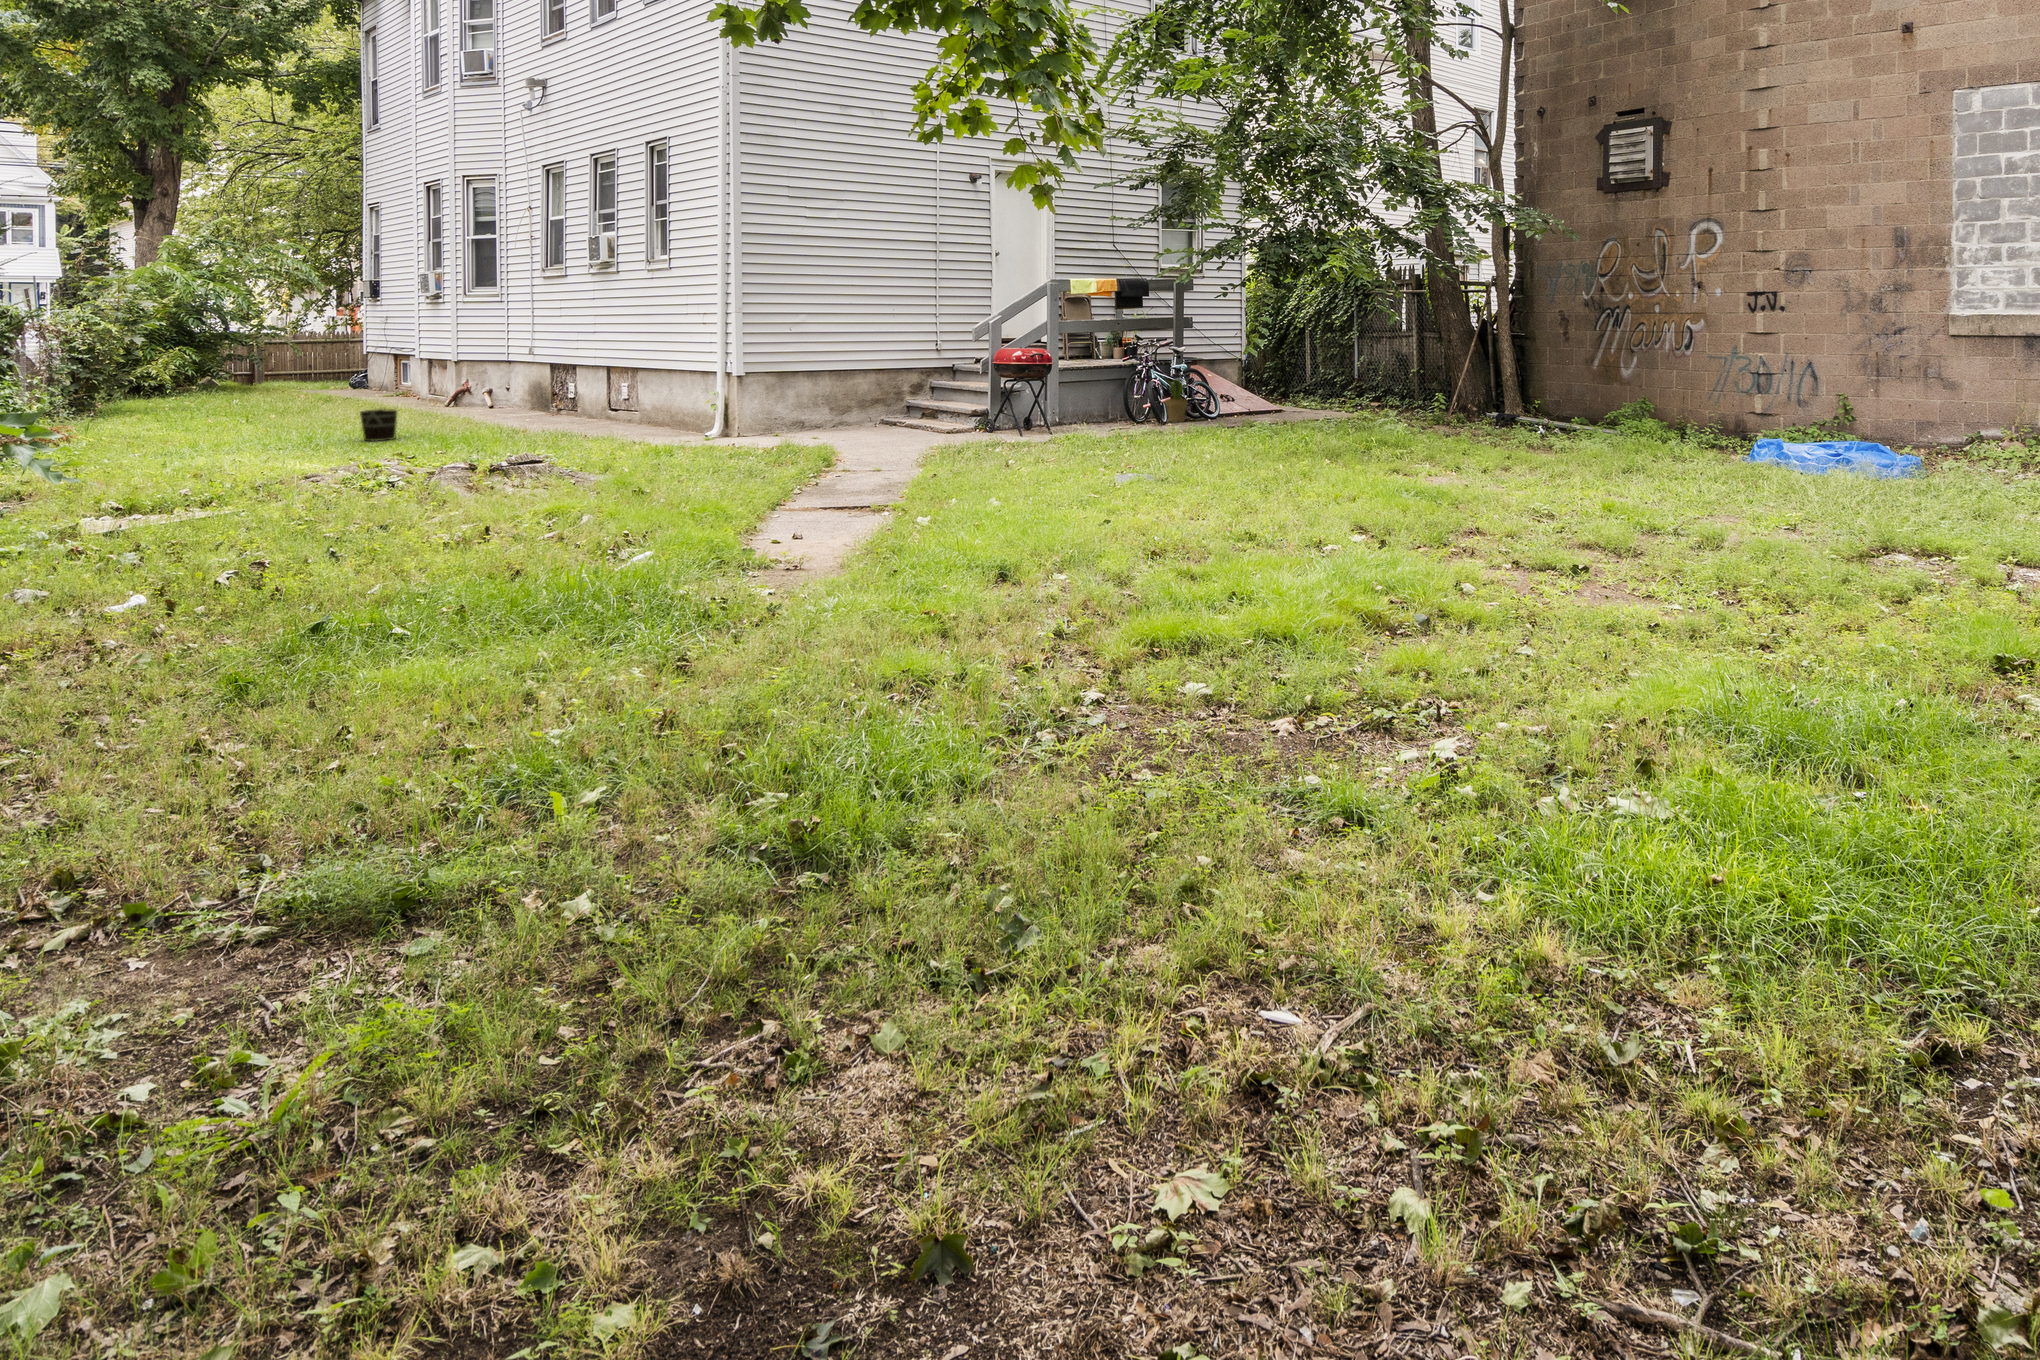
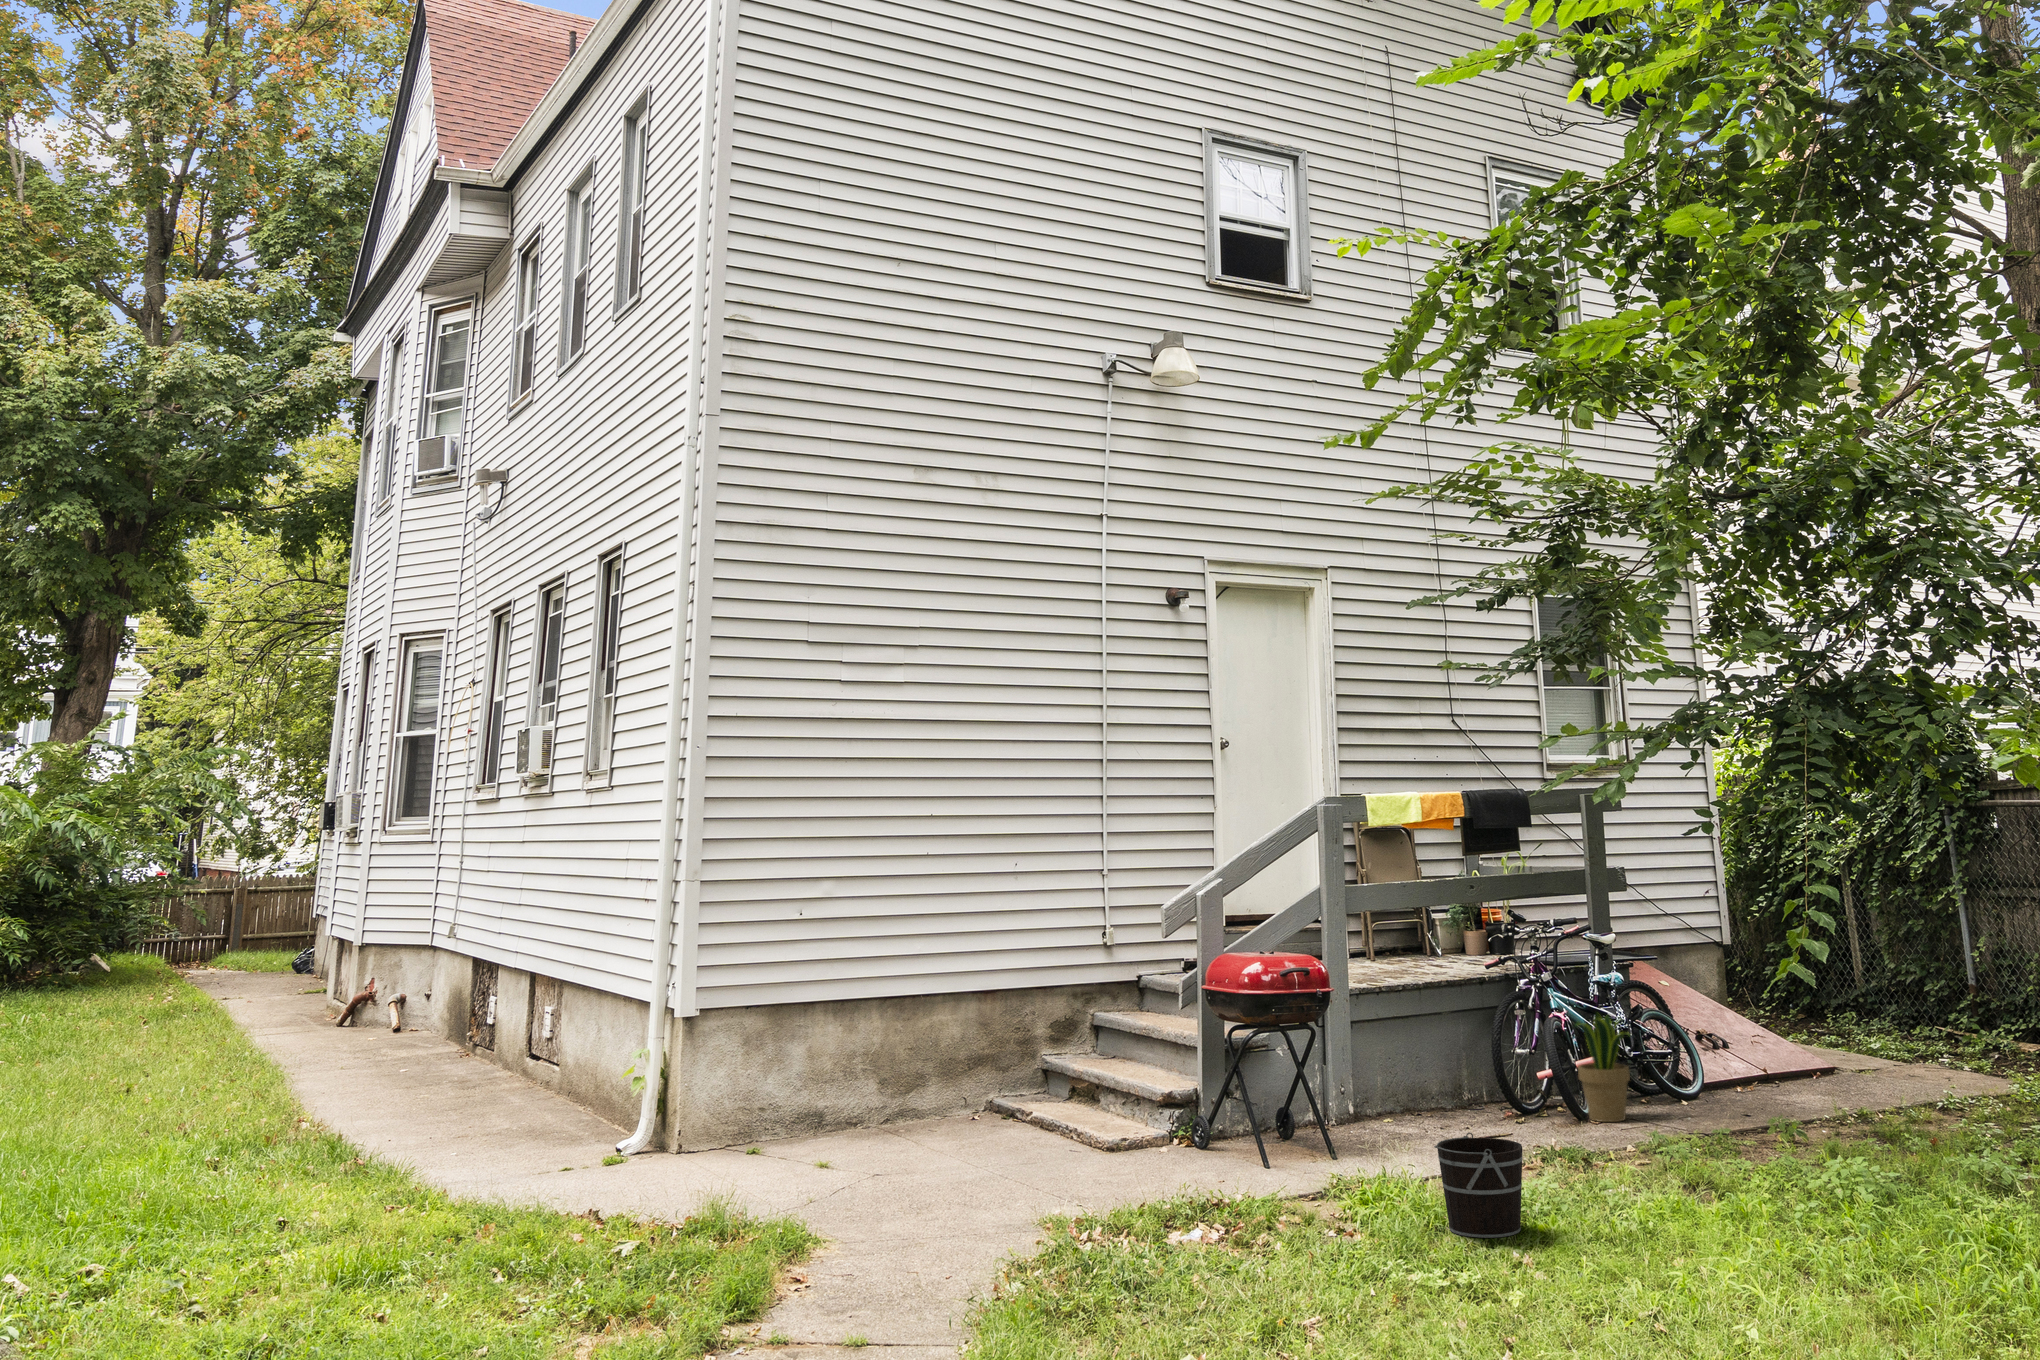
bucket: present [360,409,398,441] -> present [1434,1133,1523,1238]

